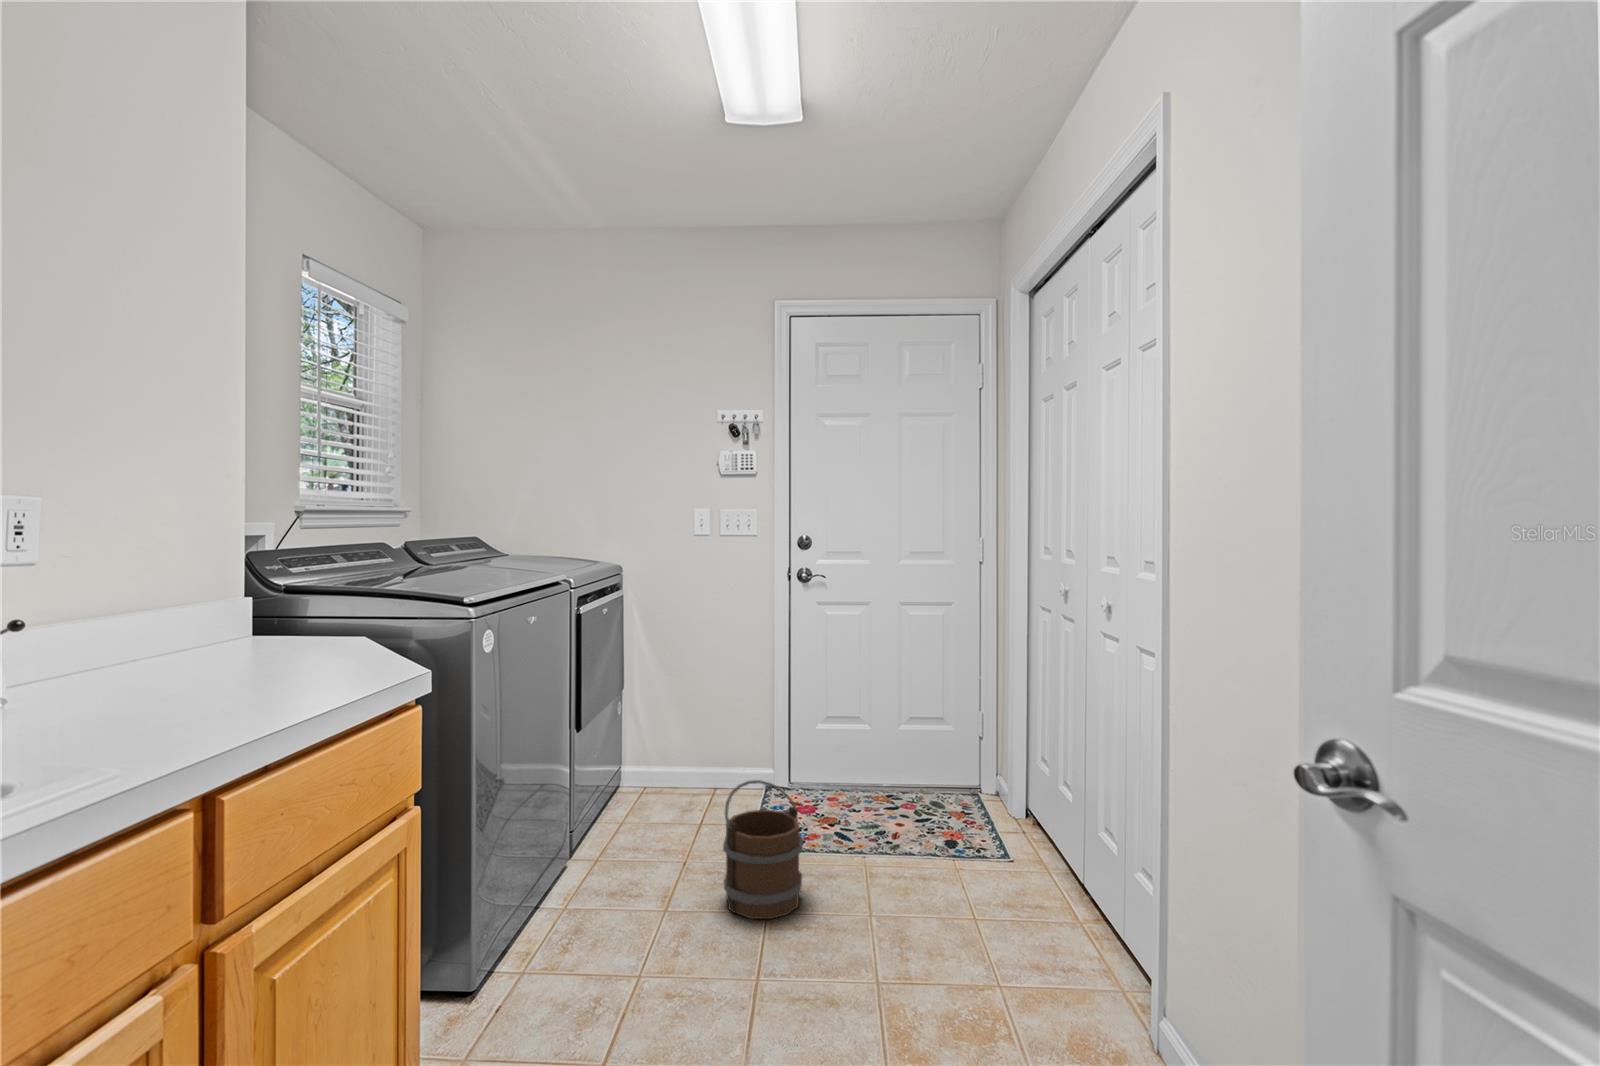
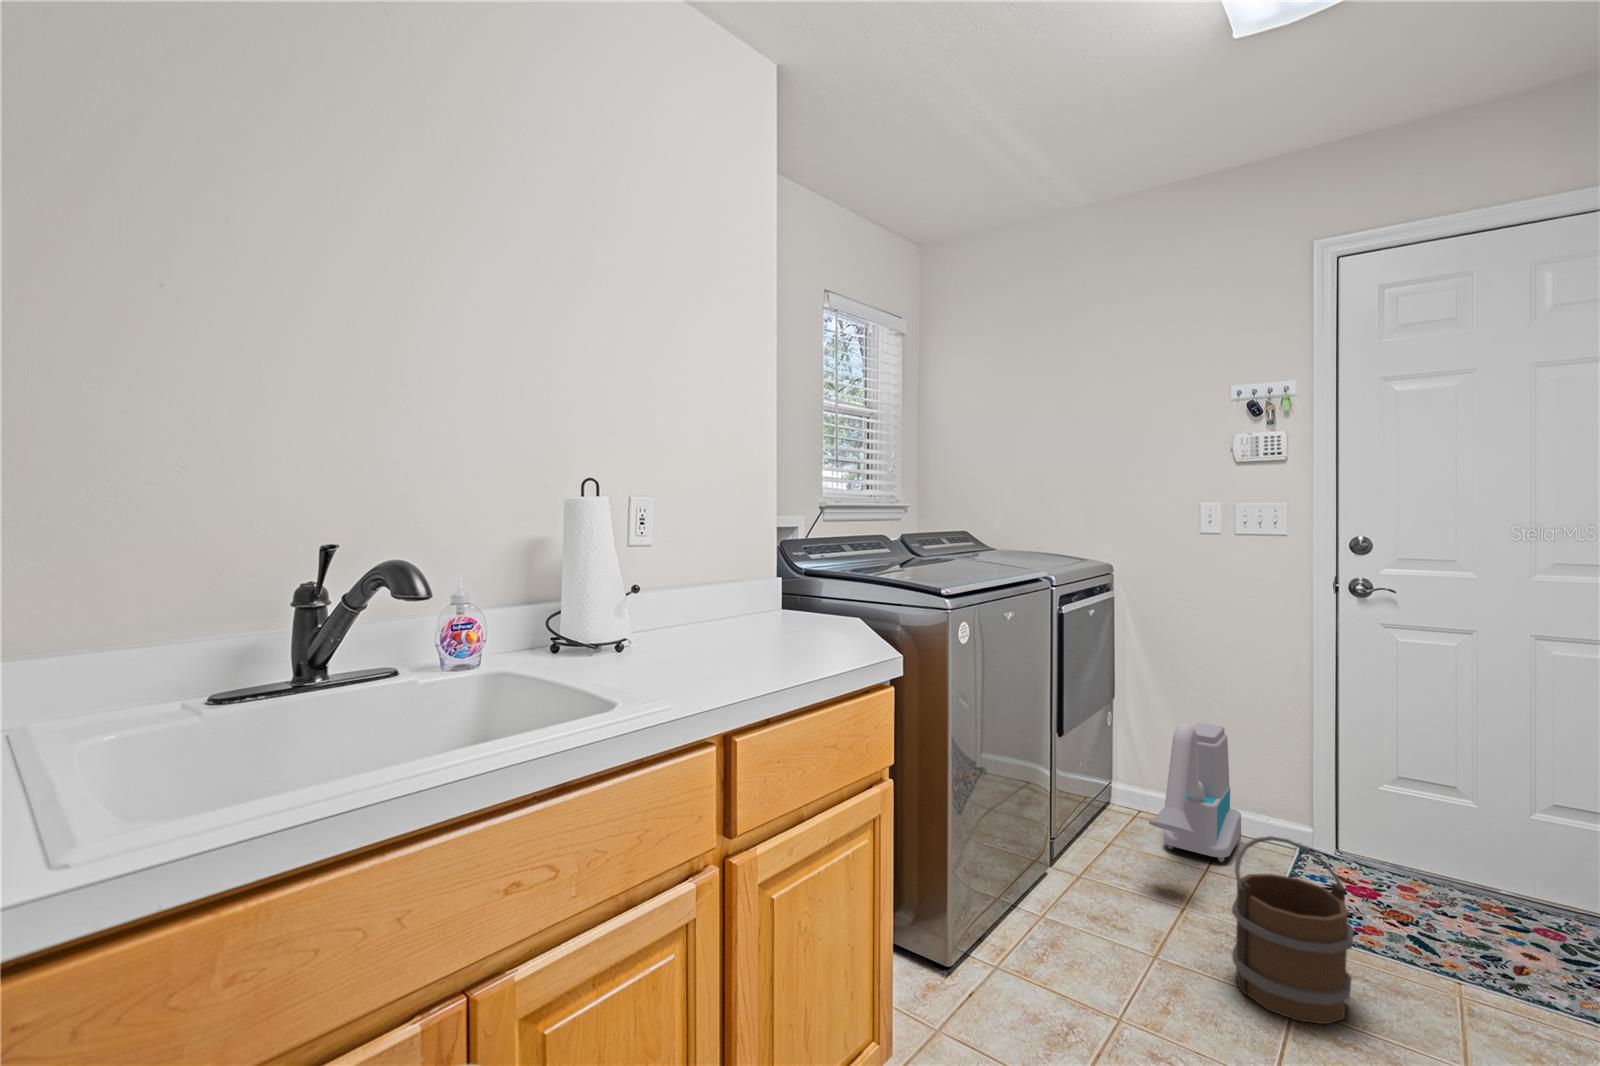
vacuum cleaner: none [656,699,725,814] -> present [1149,723,1241,862]

